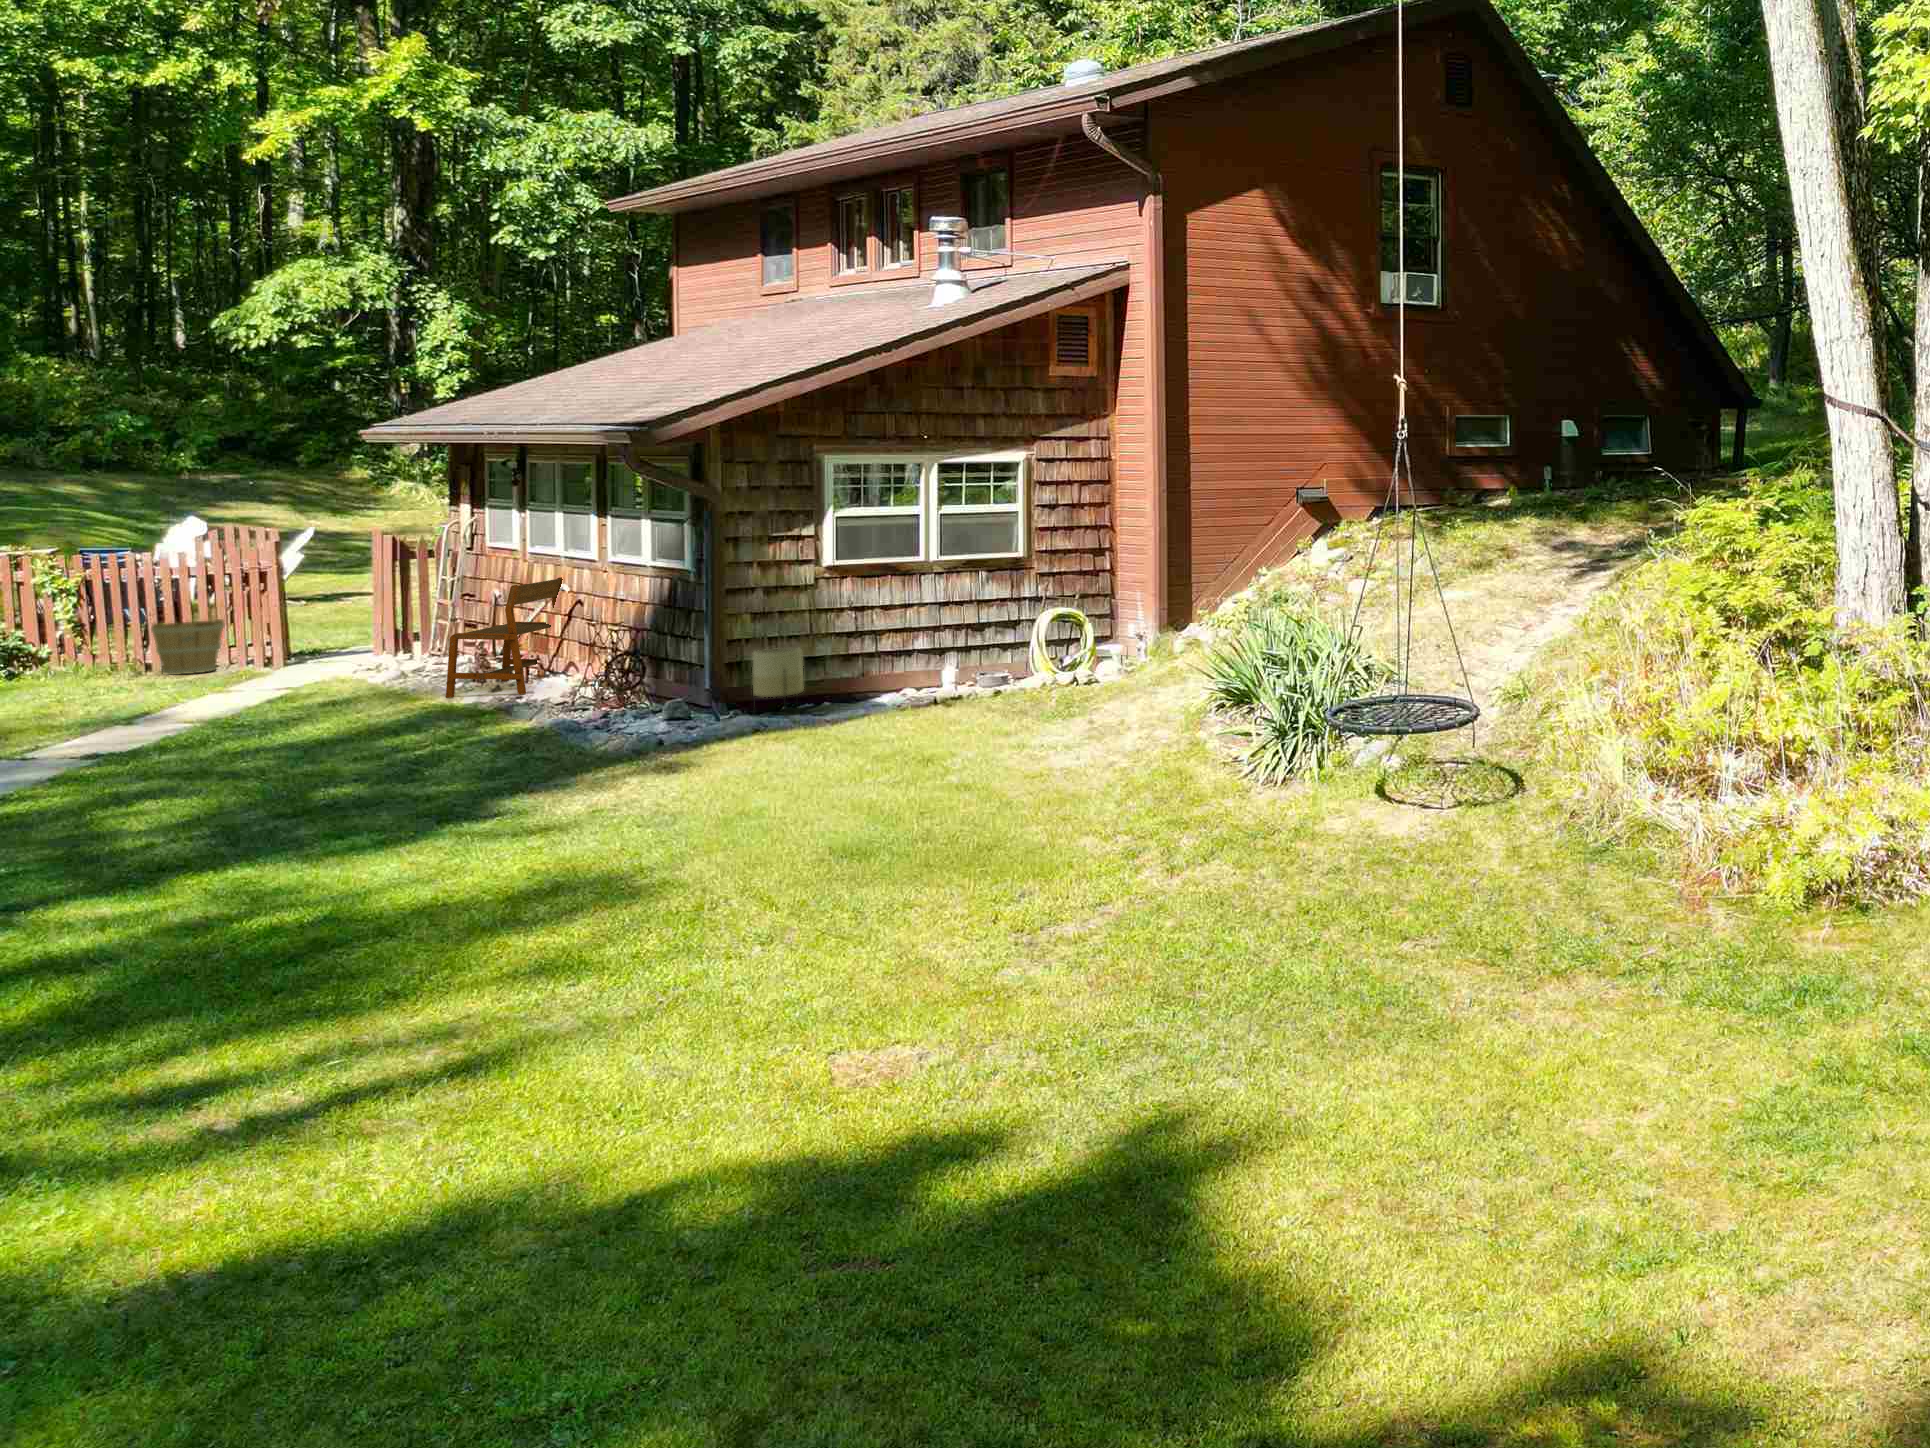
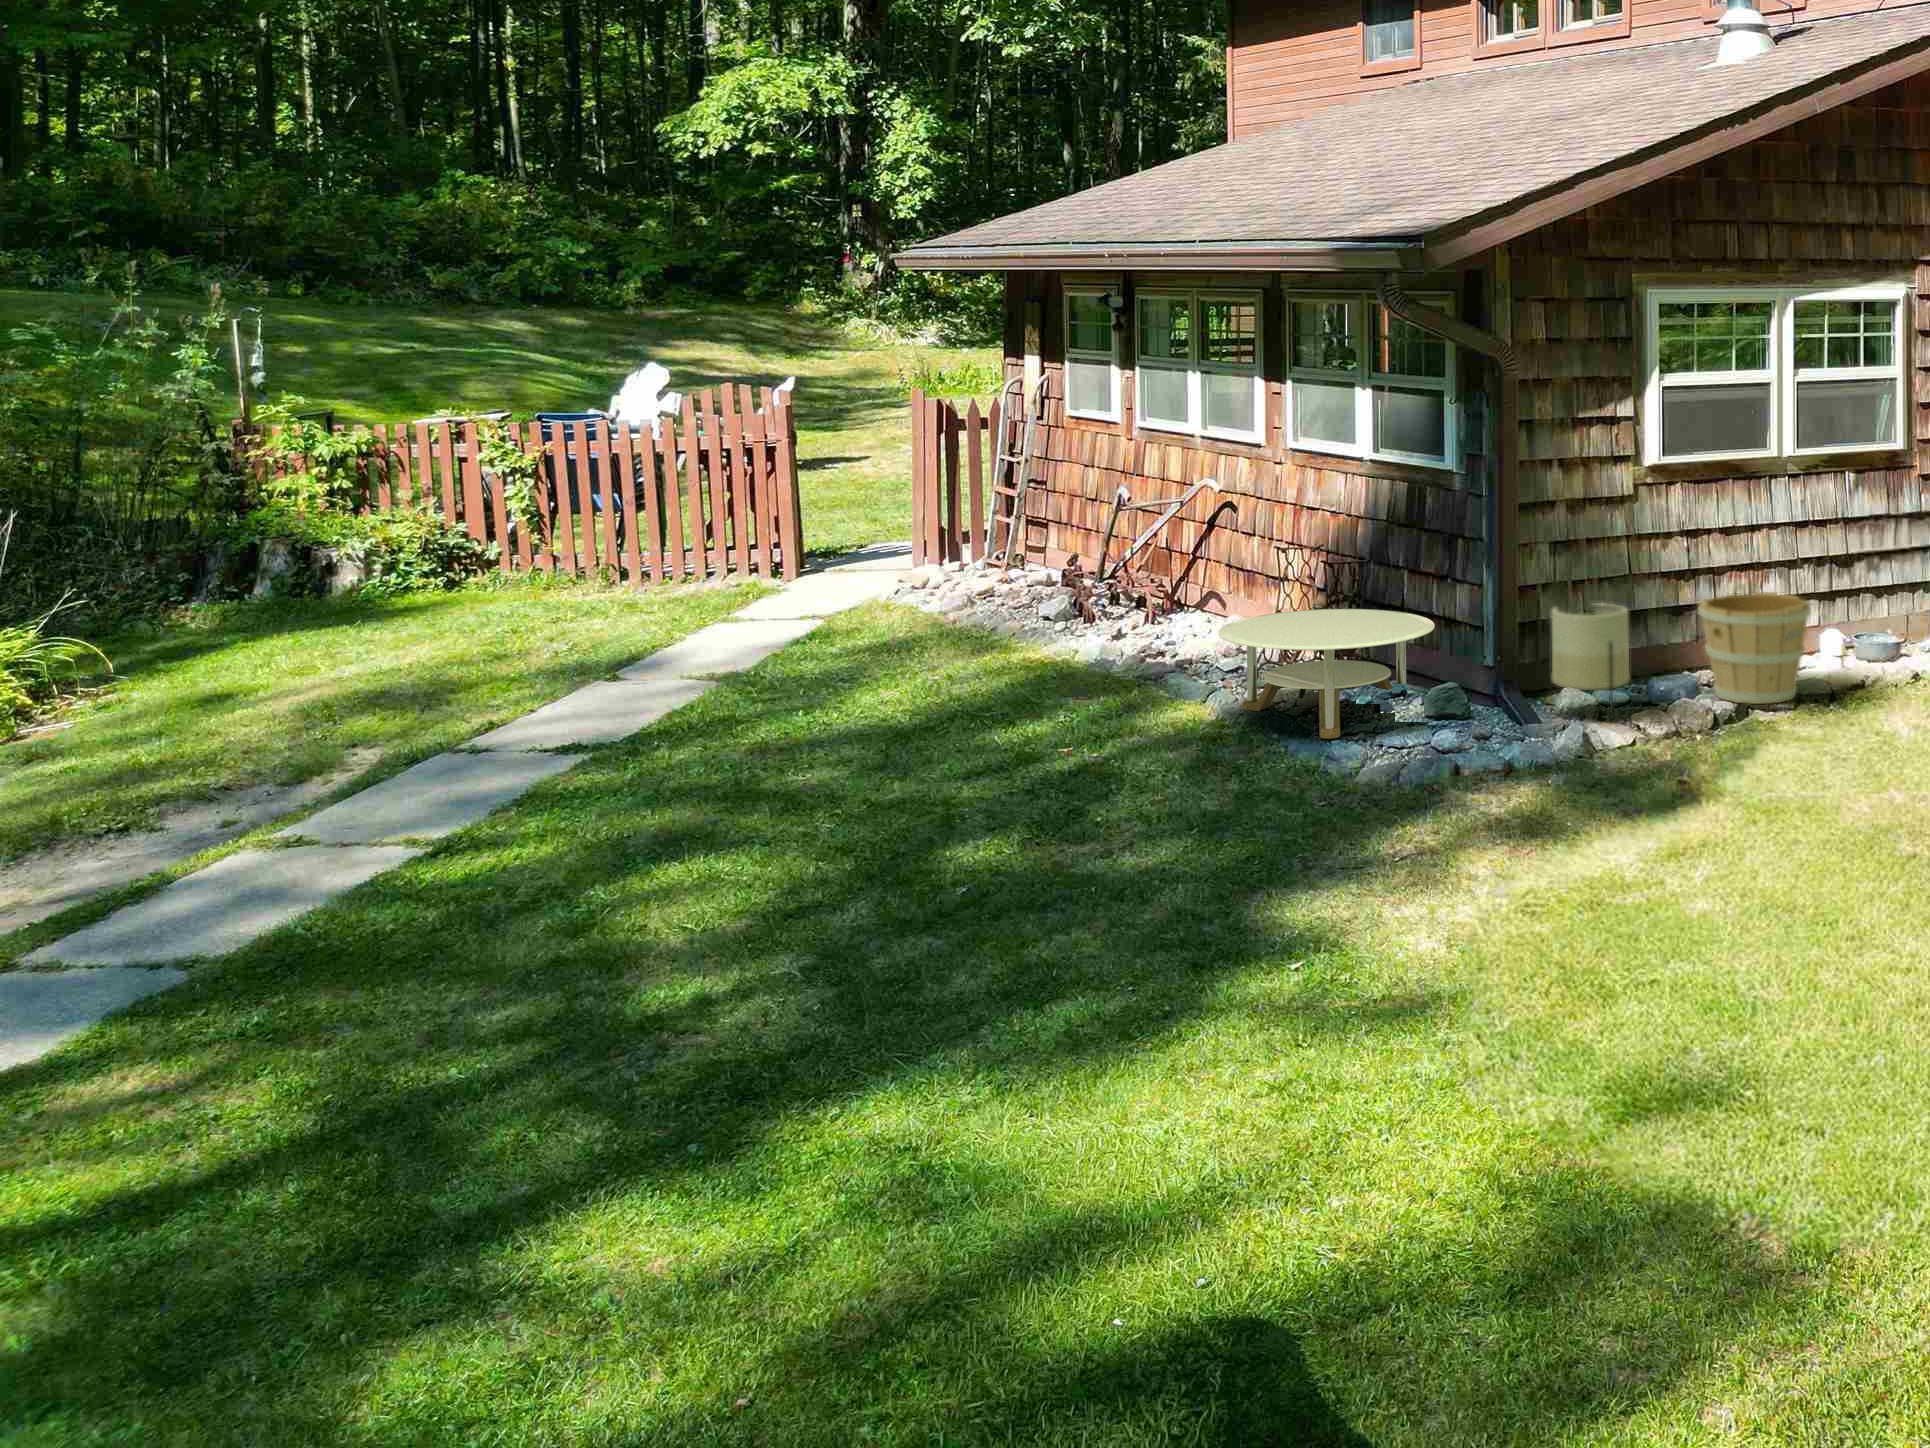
bench: present [446,577,563,698] -> none [1033,463,1183,647]
wooden bucket: present [151,619,225,675] -> present [1698,592,1811,704]
round table: none [536,659,684,728] -> present [1218,609,1435,739]

